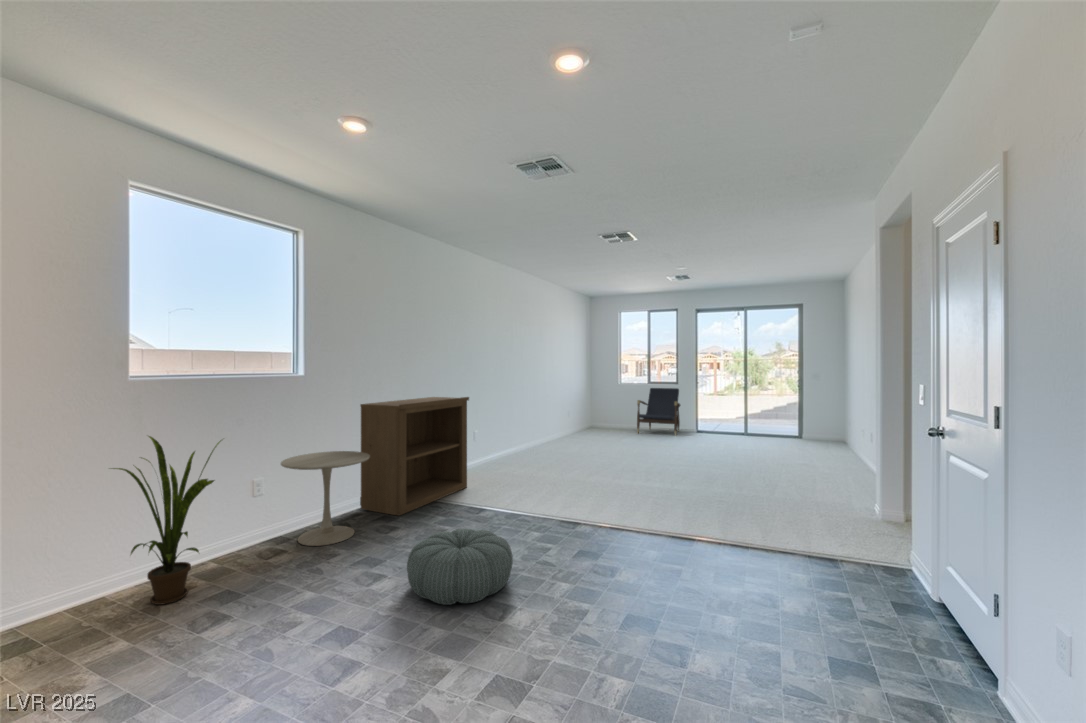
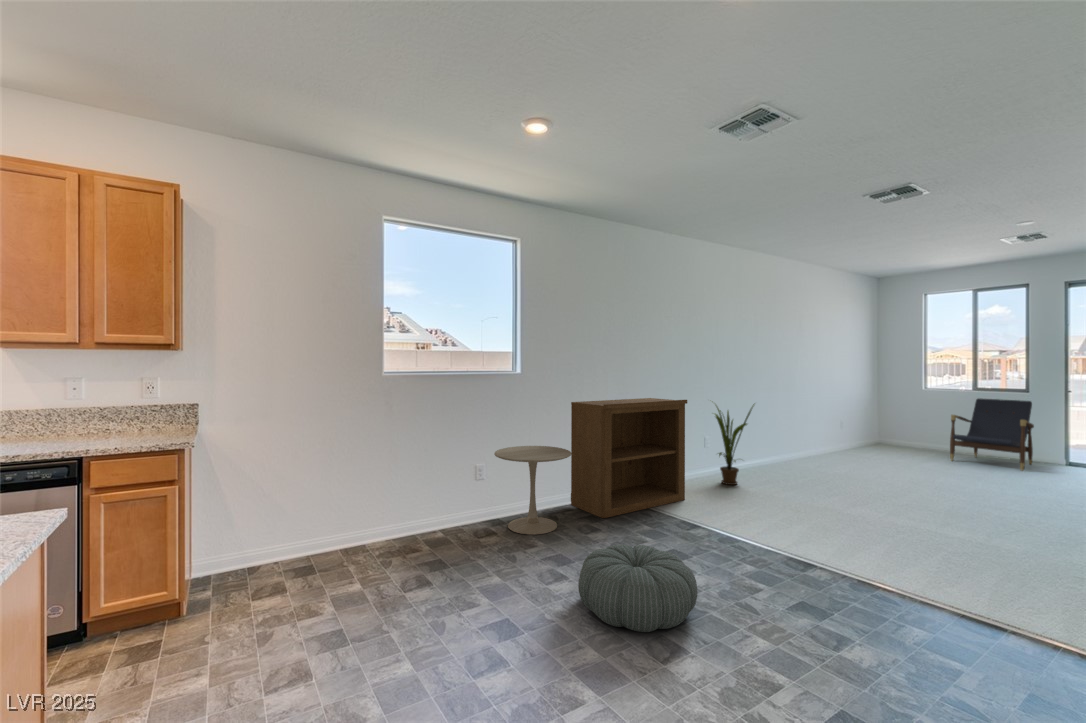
house plant: present [112,436,221,605] -> present [715,404,754,485]

